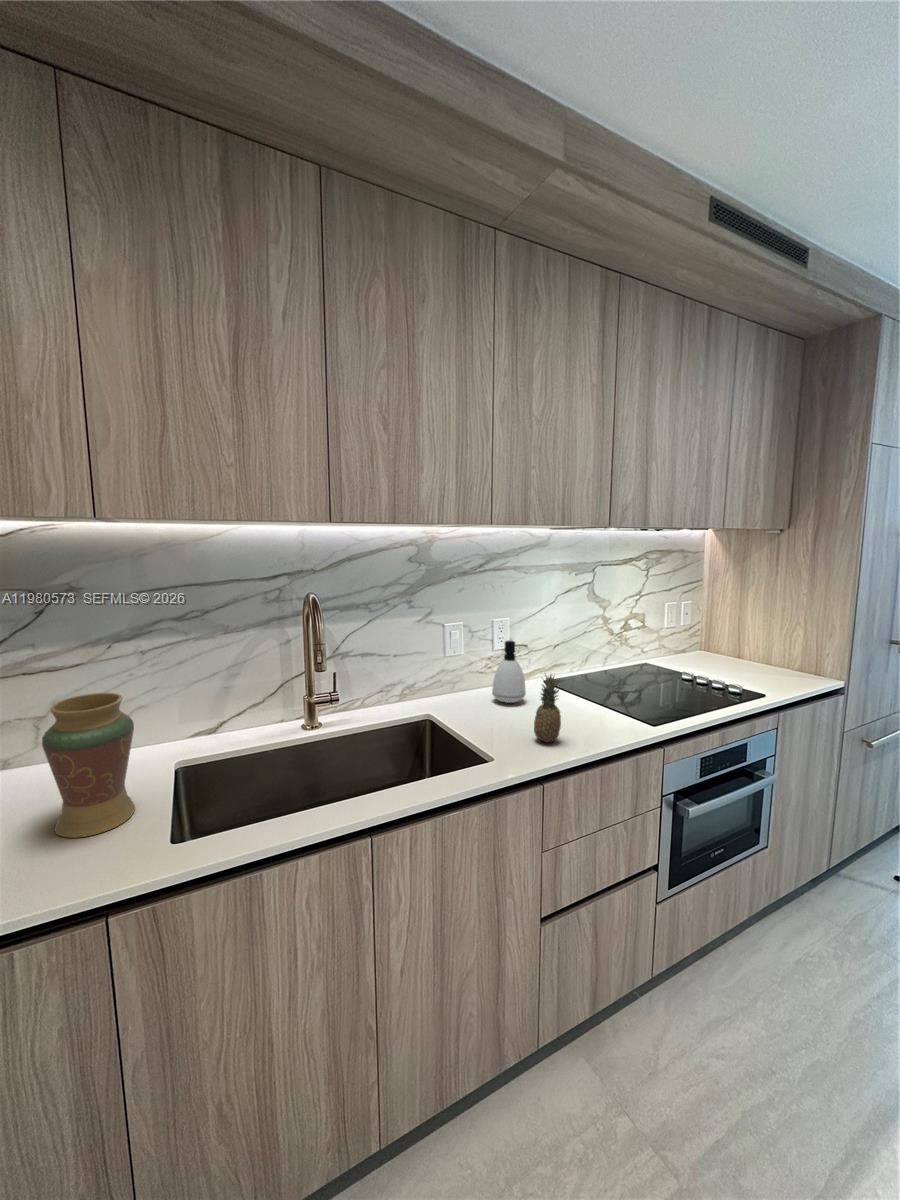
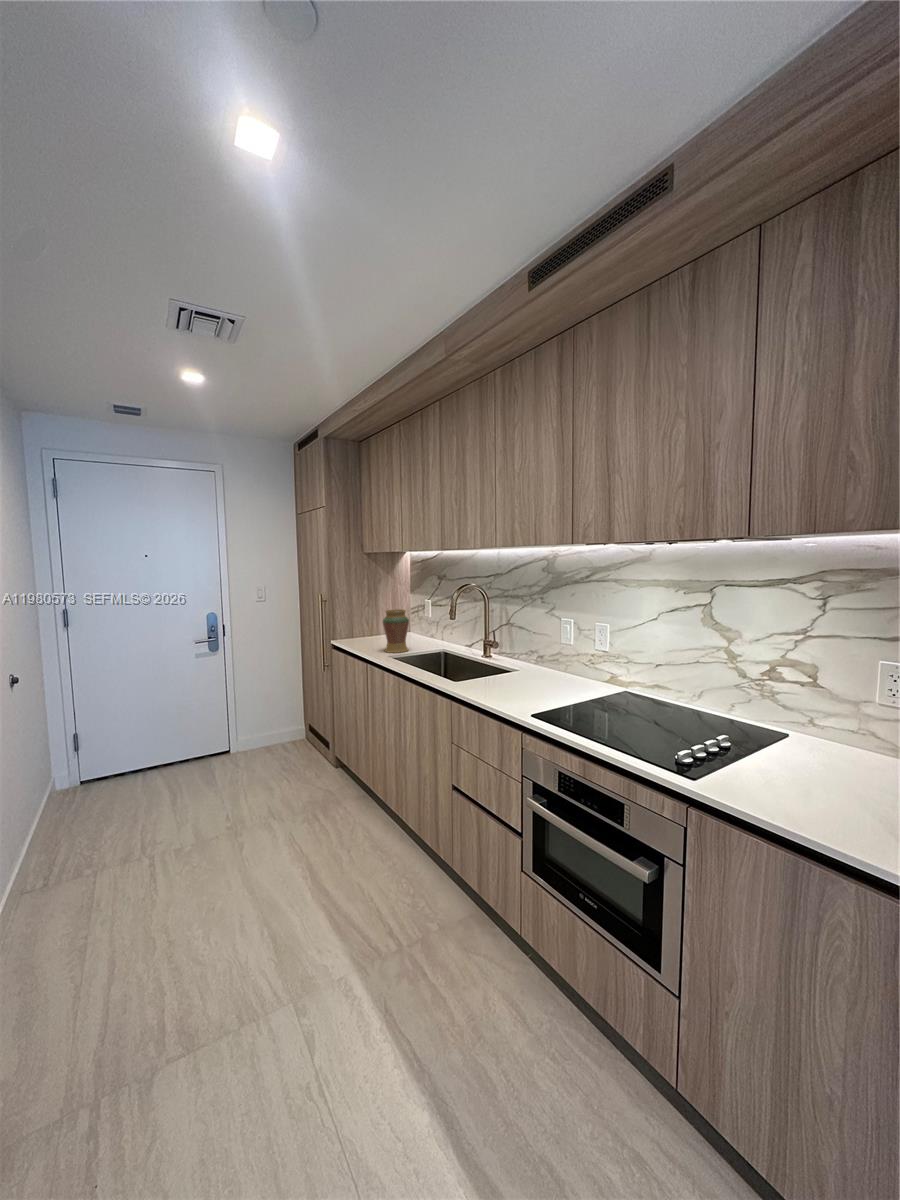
soap dispenser: present [492,641,527,703] -> none [547,636,574,685]
fruit: present [534,674,561,742] -> none [473,645,492,693]

